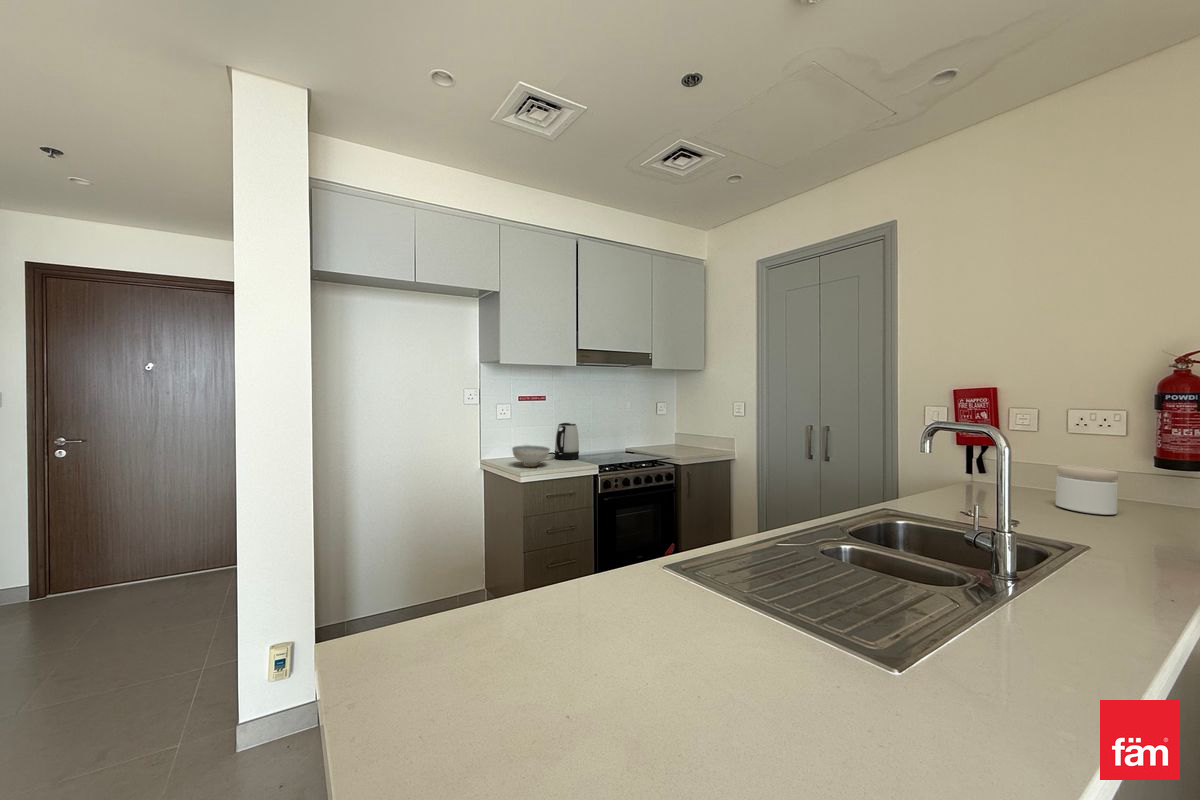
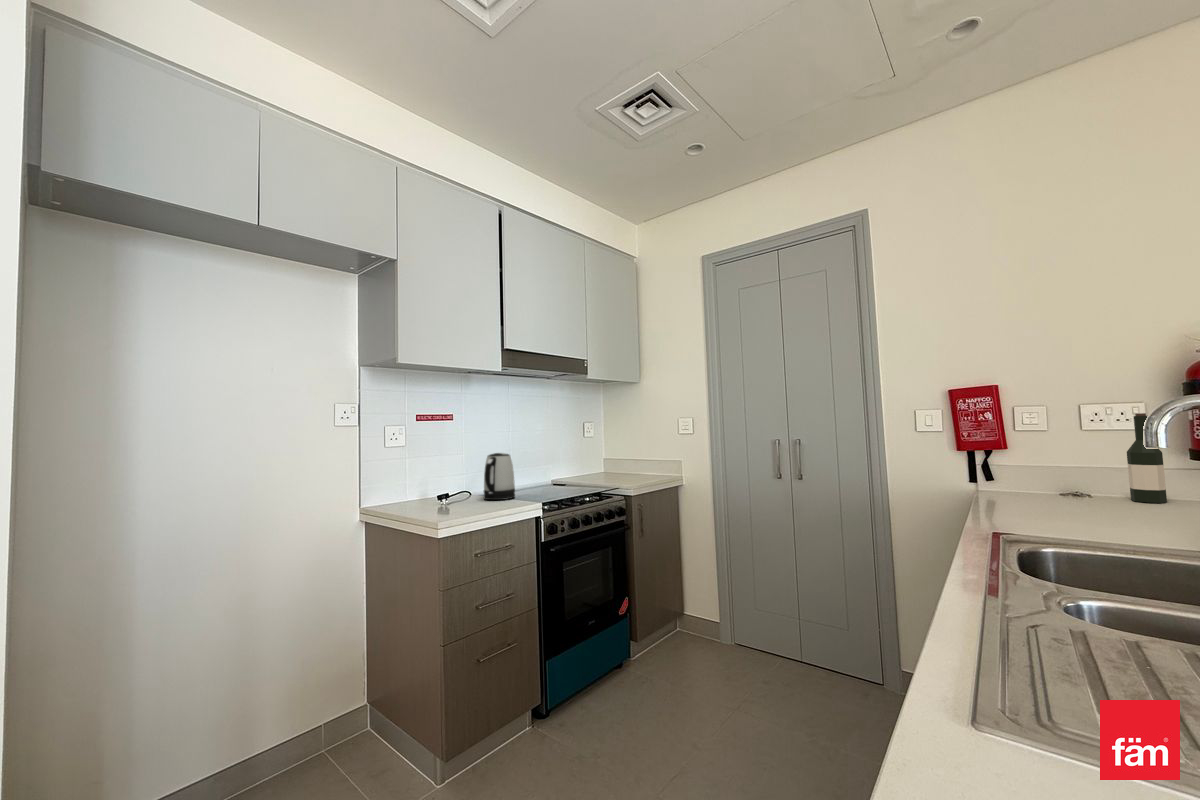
wine bottle: none [1118,426,1156,506] -> present [1127,413,1167,503]
ceramic bowl: present [512,445,550,467] -> none [425,484,475,511]
jar: present [1056,466,1118,515] -> none [1062,463,1129,514]

